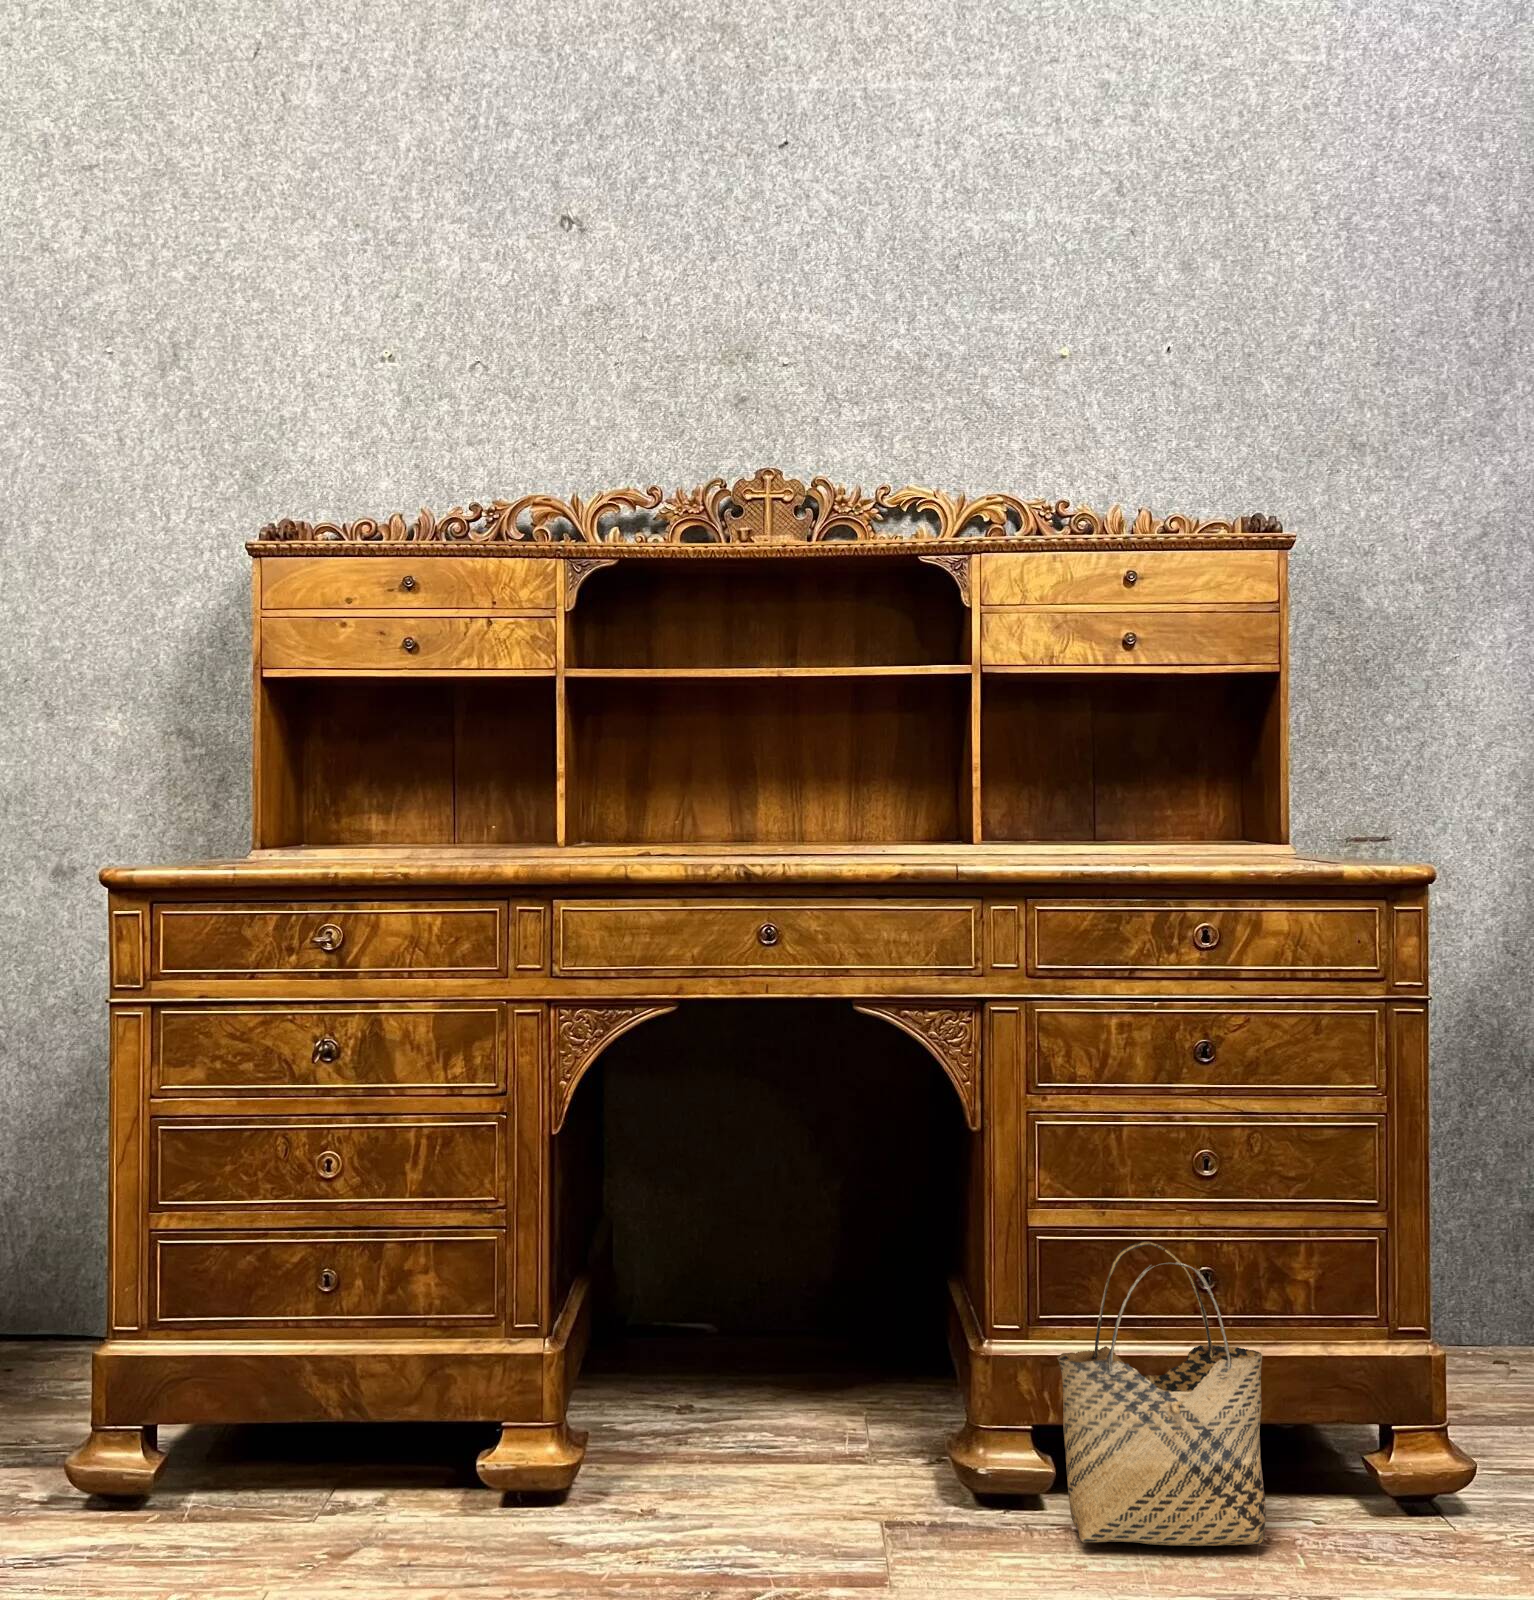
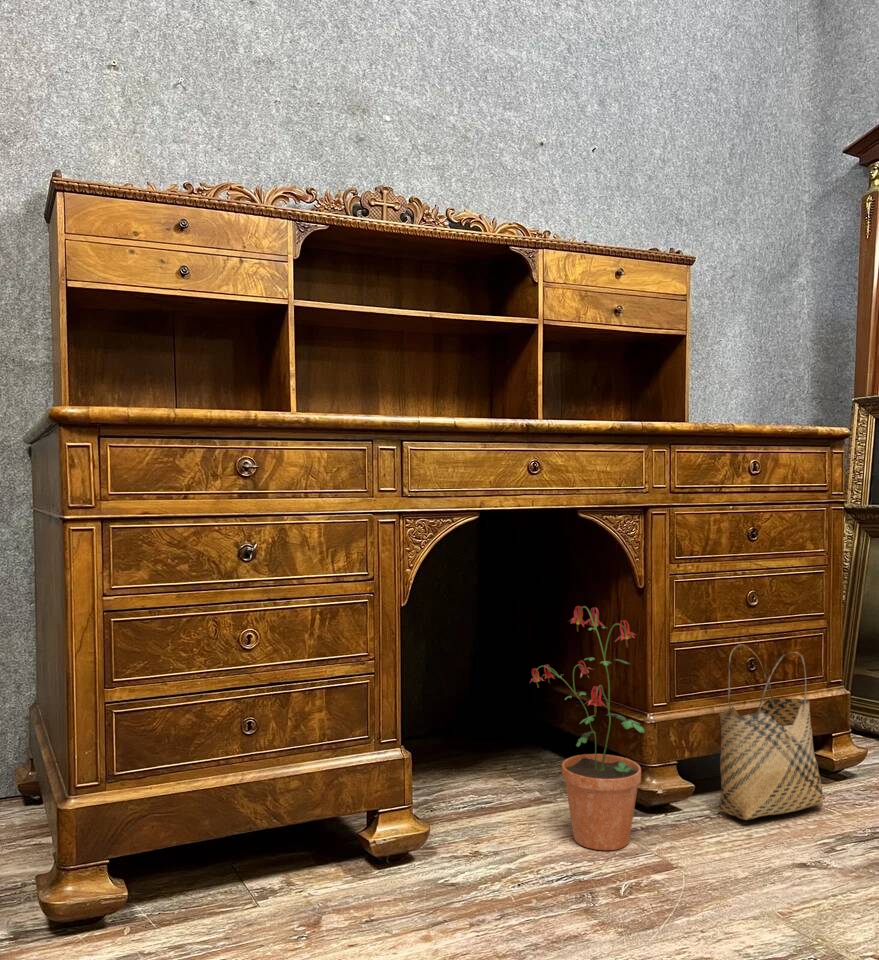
potted plant: none [751,1154,894,1545] -> present [531,606,644,850]

